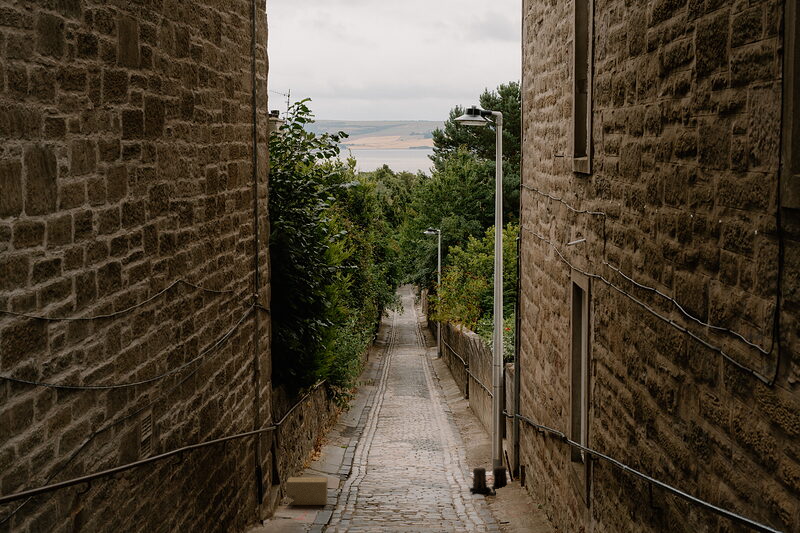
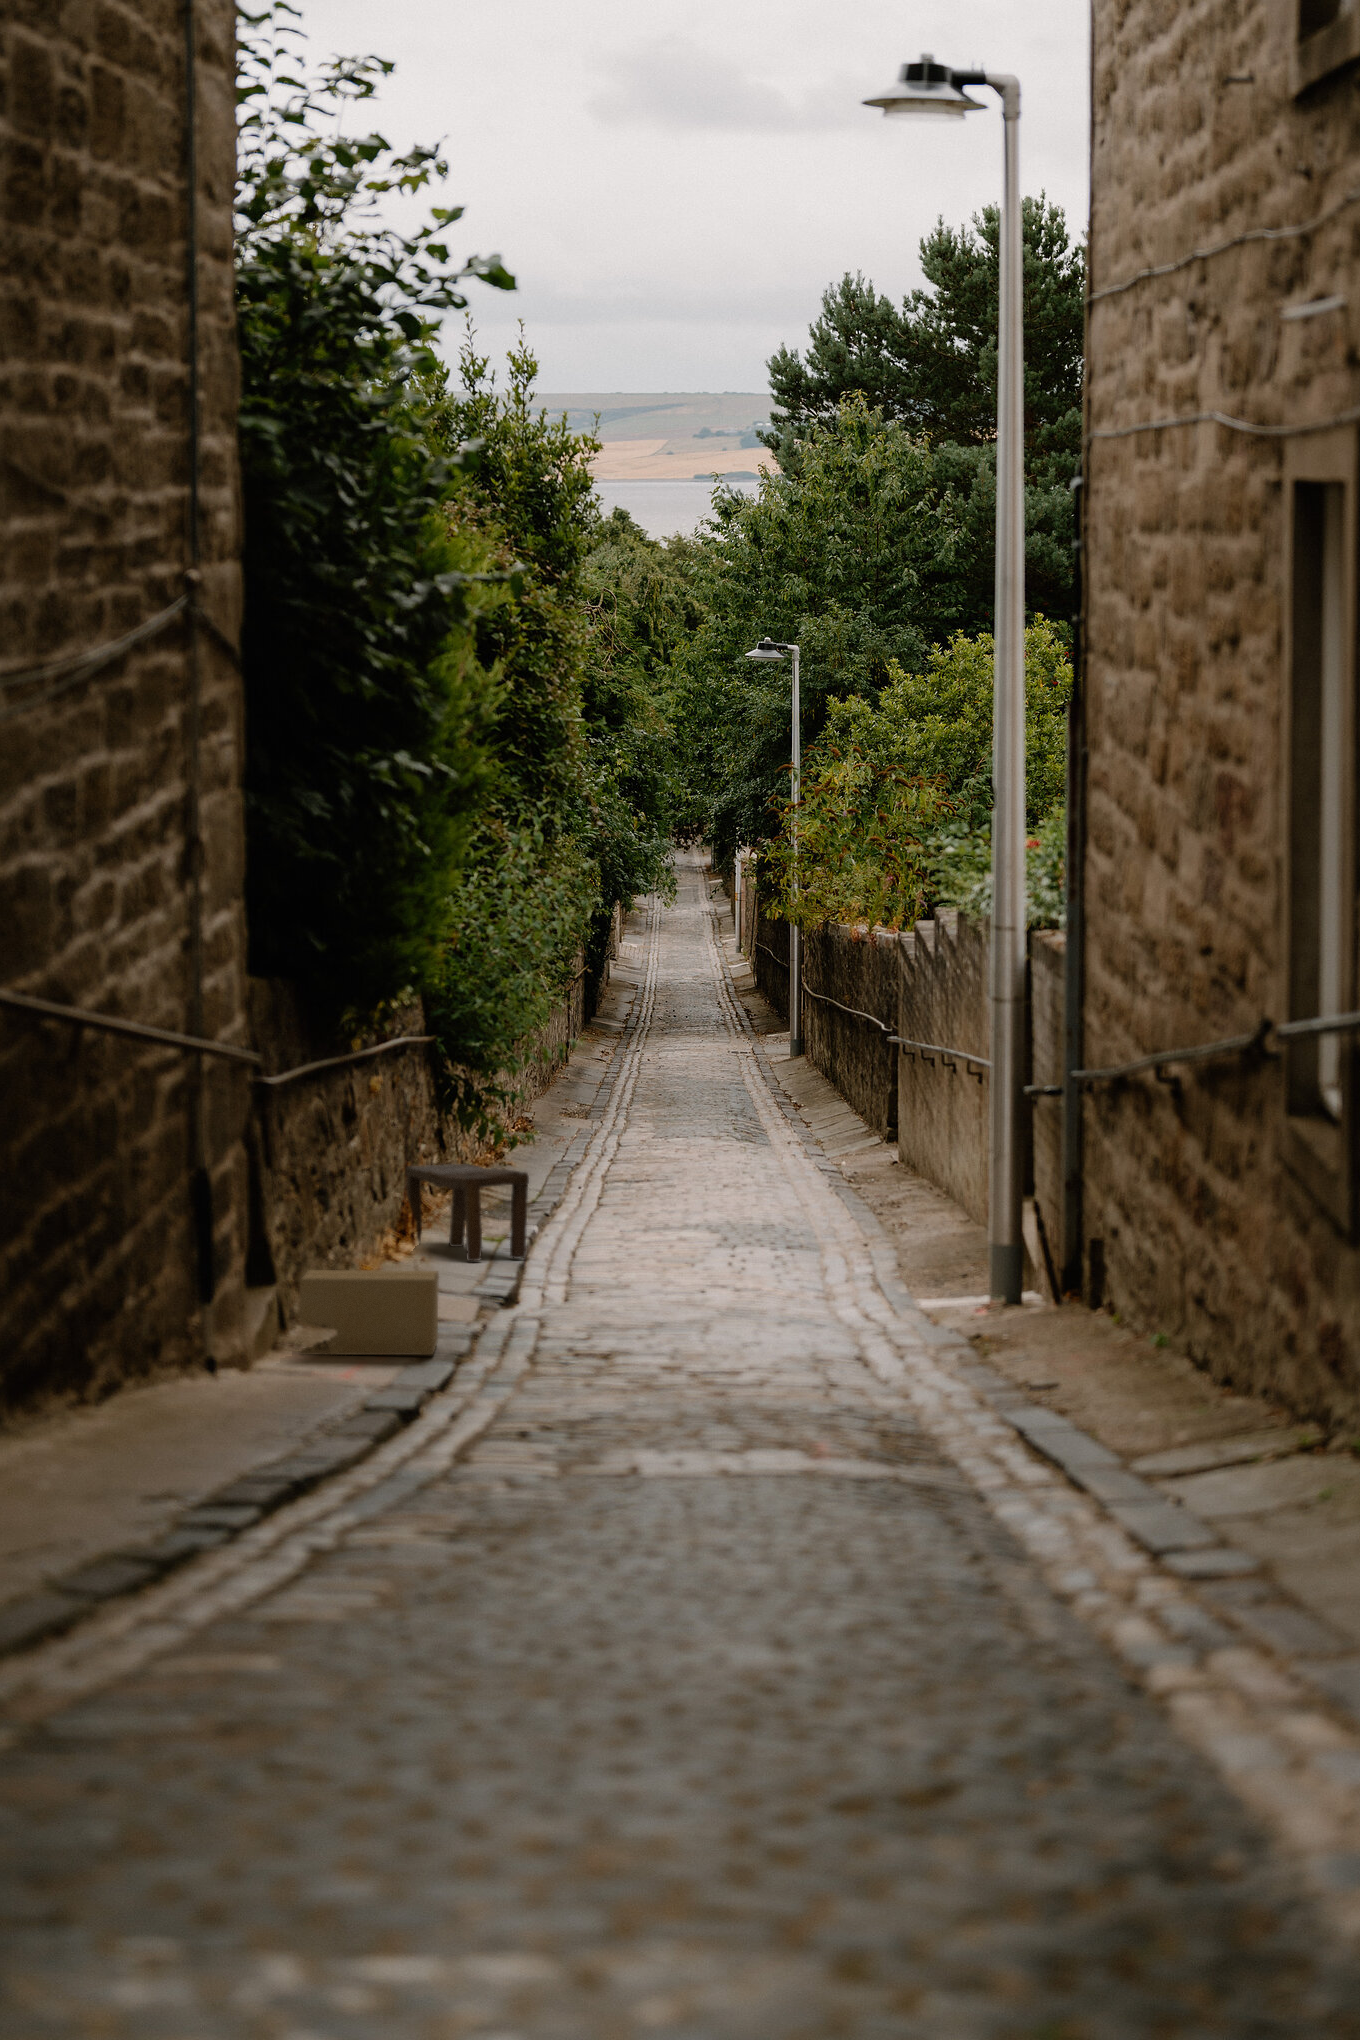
bench: none [317,427,355,460] -> present [405,1164,529,1261]
backpack: present [470,466,507,493] -> none [912,1249,1047,1339]

